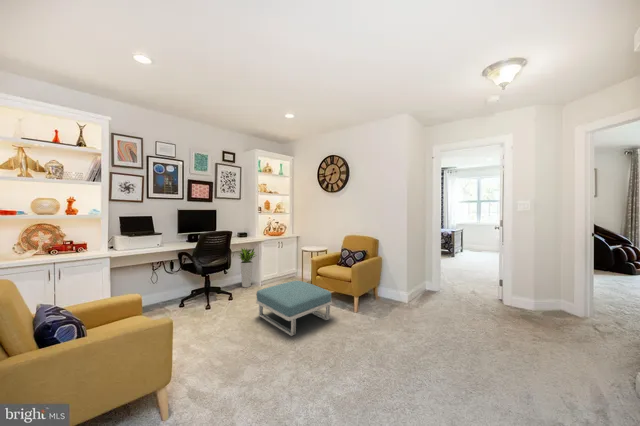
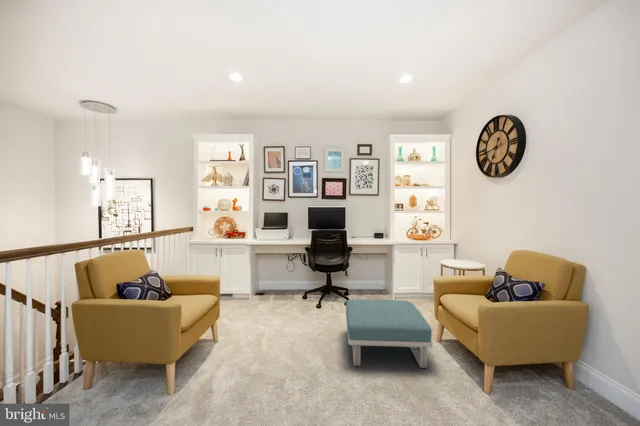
planter: present [239,248,255,287] -> none [367,251,389,298]

